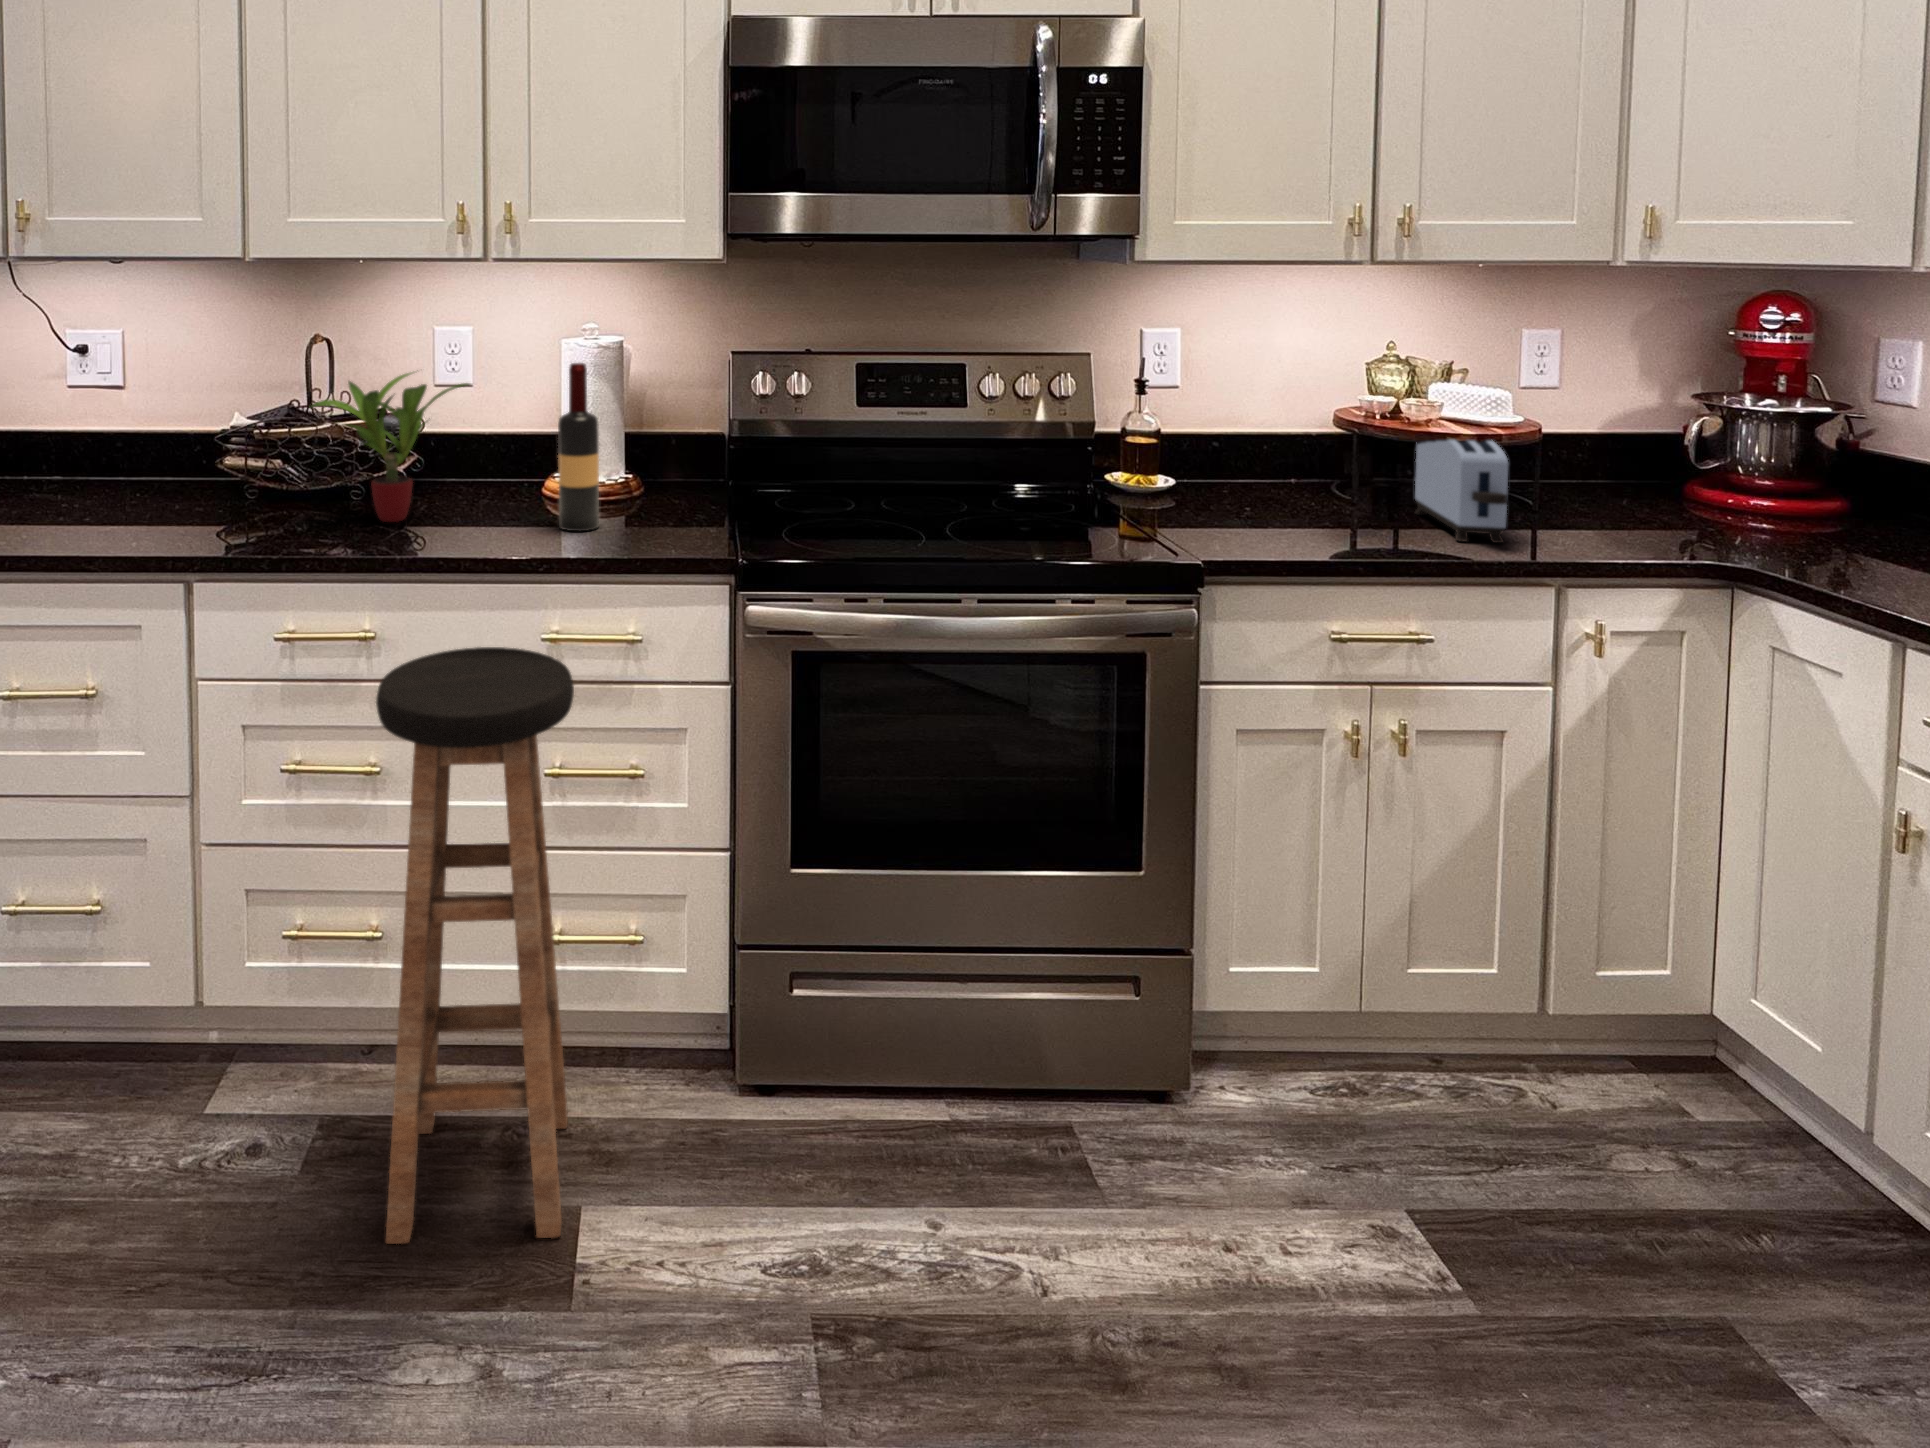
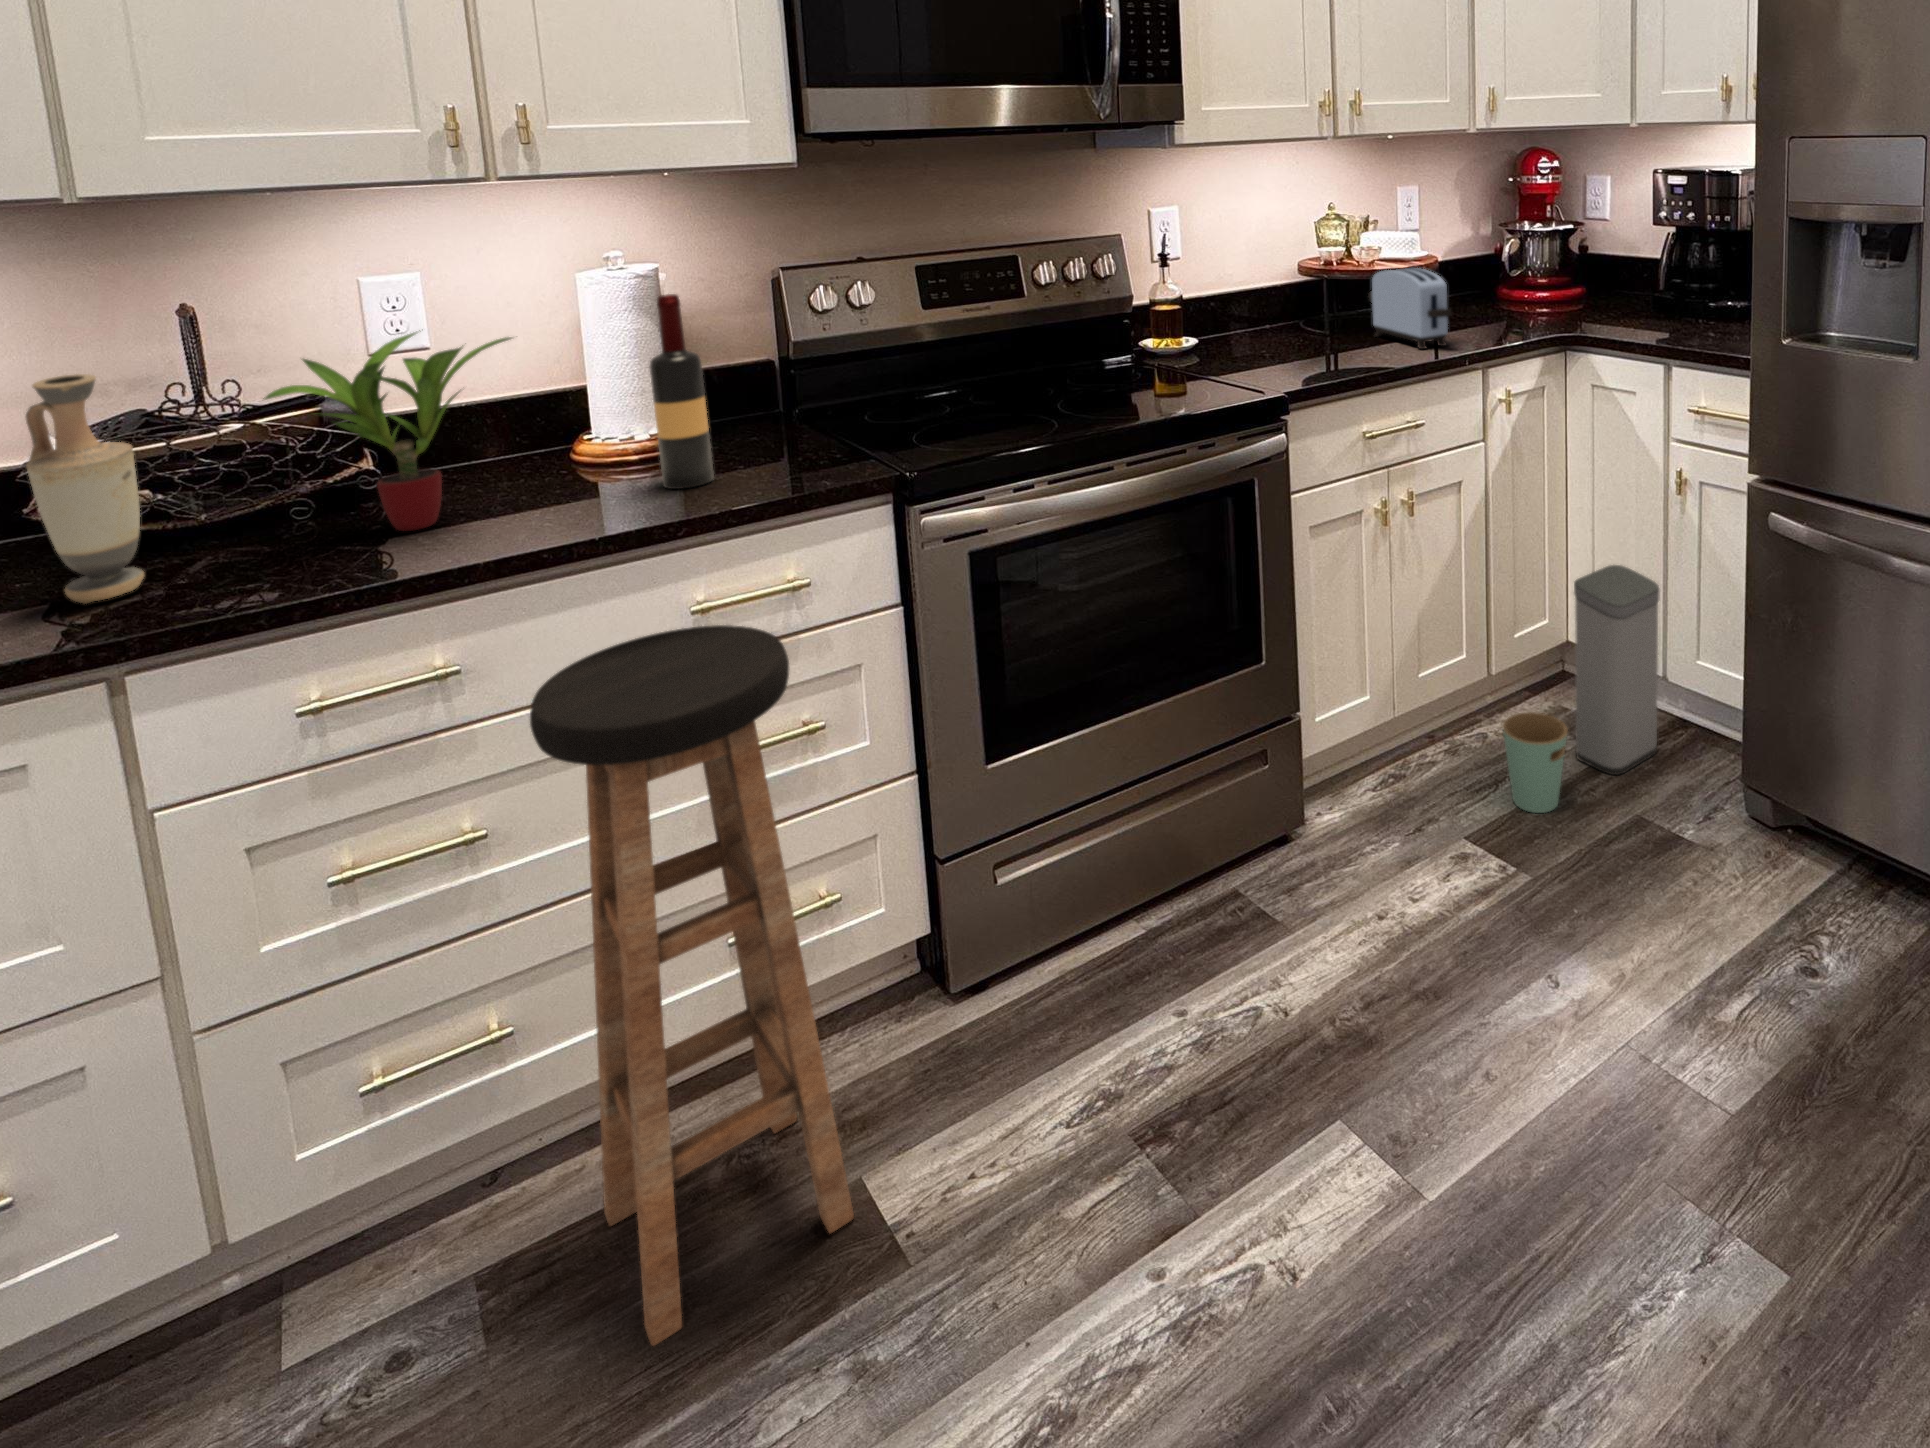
vase: none [182,374,237,528] -> present [26,374,144,603]
trash can: none [1502,925,1846,1252] -> present [1503,565,1660,813]

